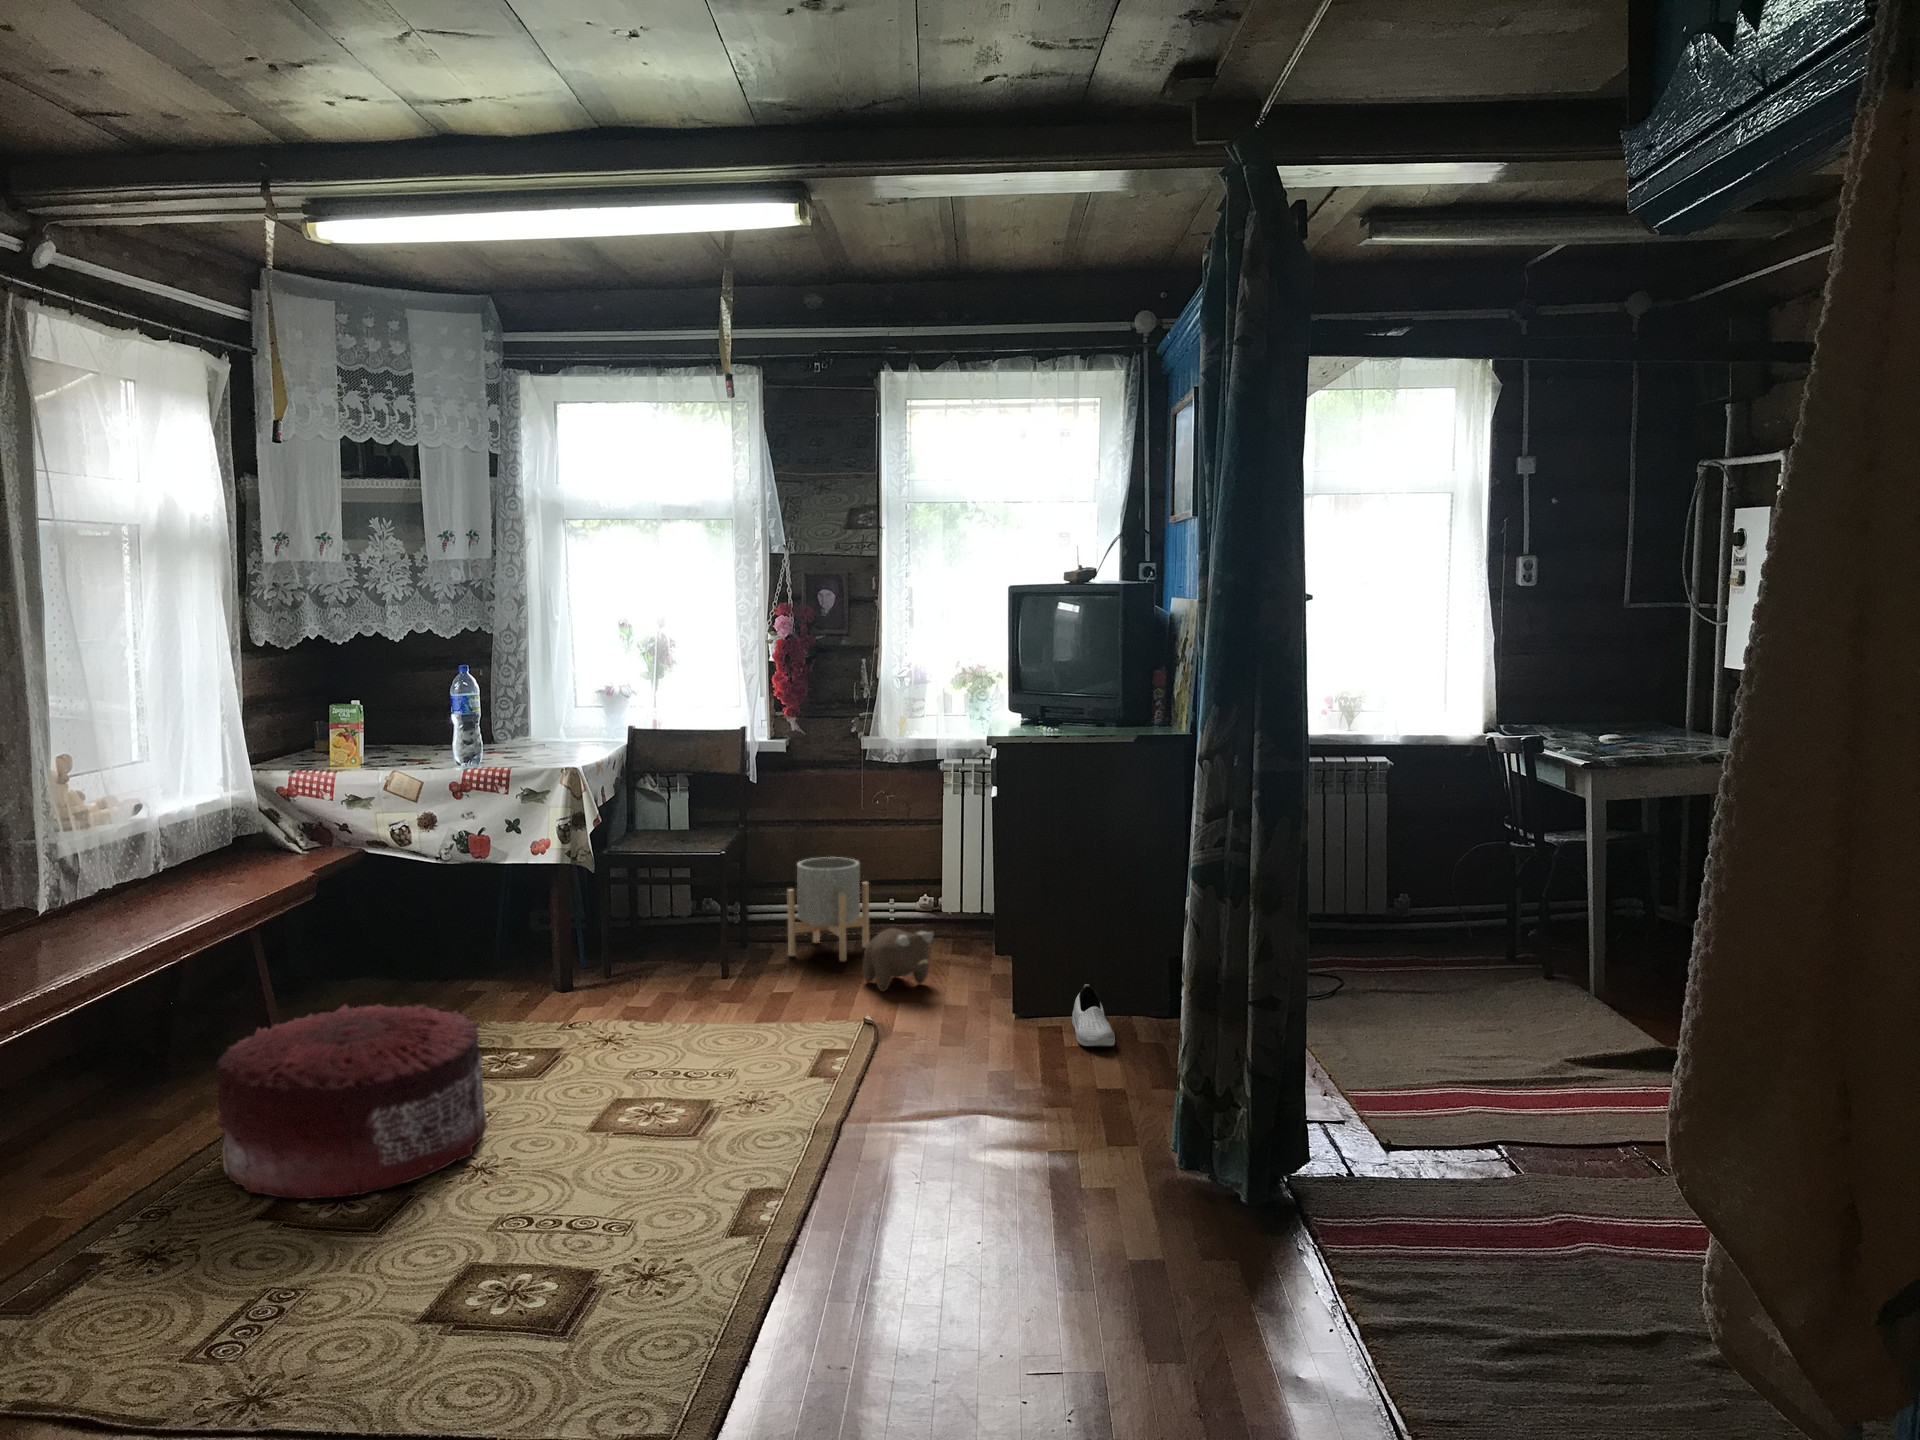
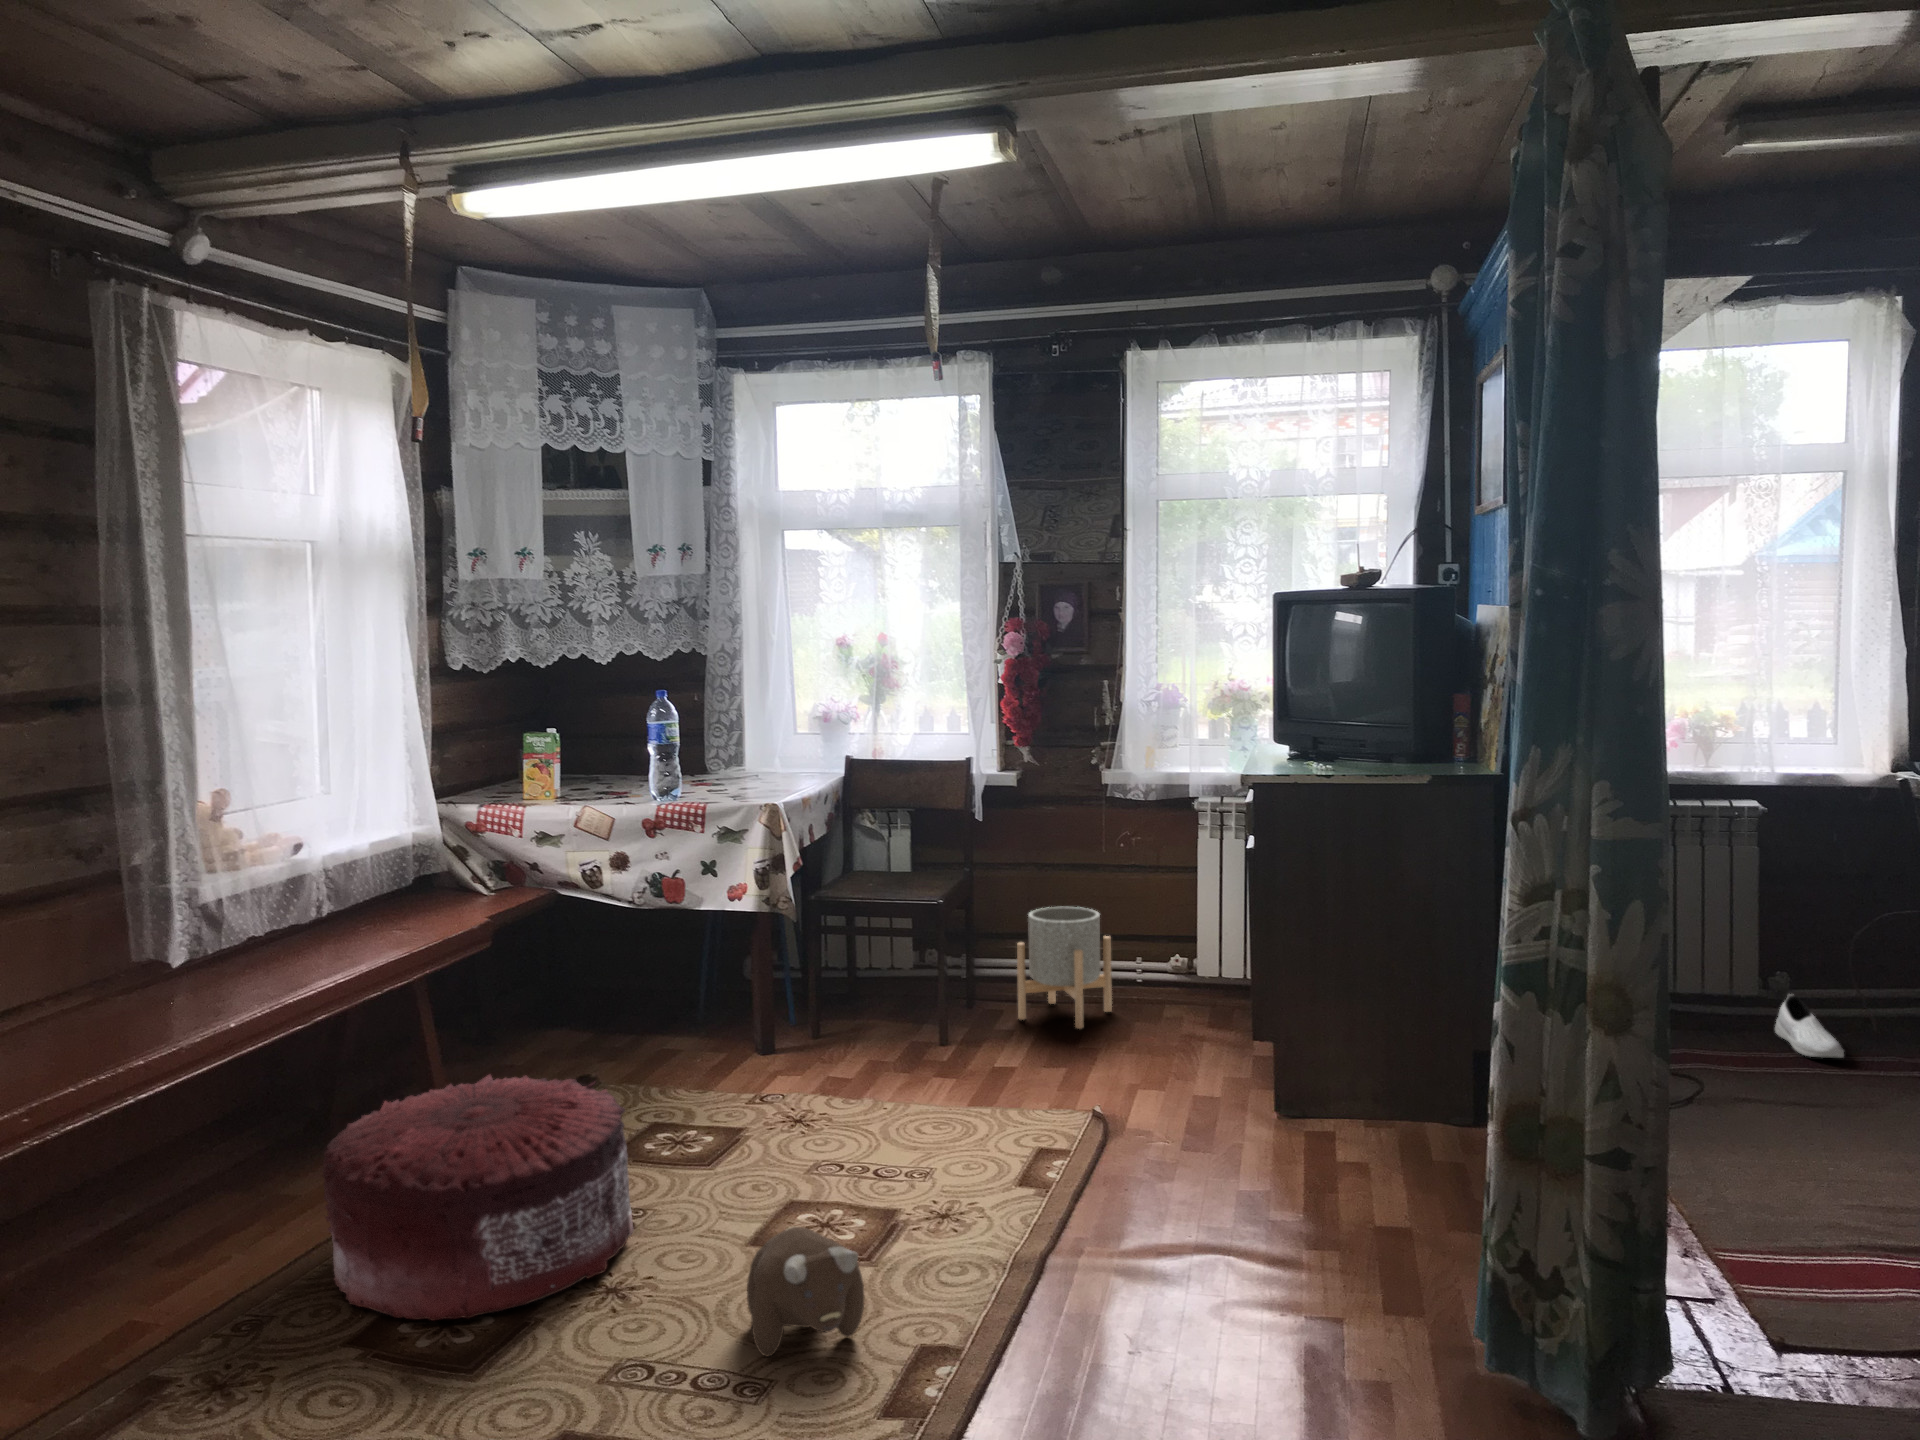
plush toy: present [863,928,934,991] -> present [747,1227,864,1357]
shoe: present [1072,985,1115,1046] -> present [1775,994,1844,1058]

